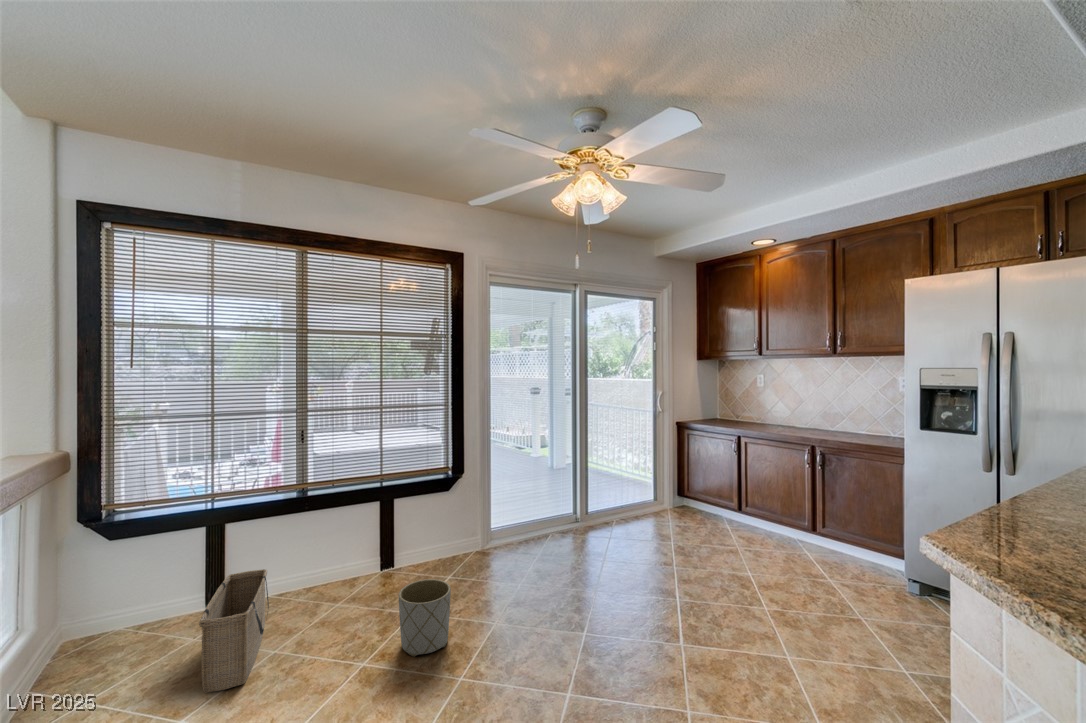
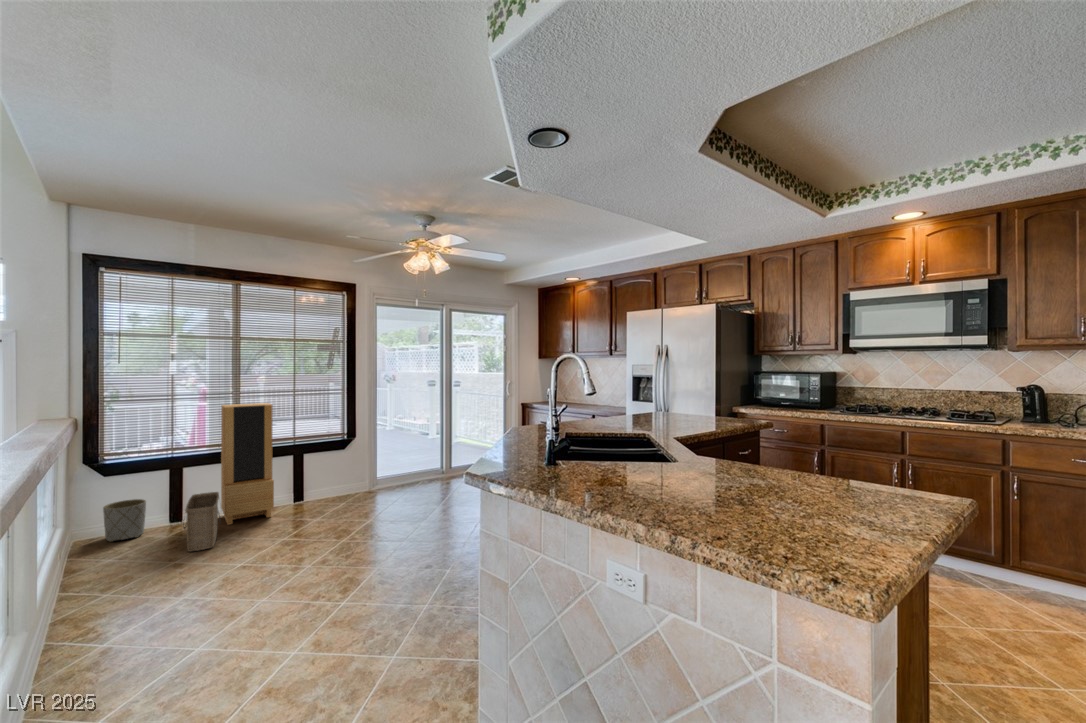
storage cabinet: none [278,425,350,618] -> present [221,403,274,525]
planter: present [398,579,451,657] -> present [103,499,146,542]

